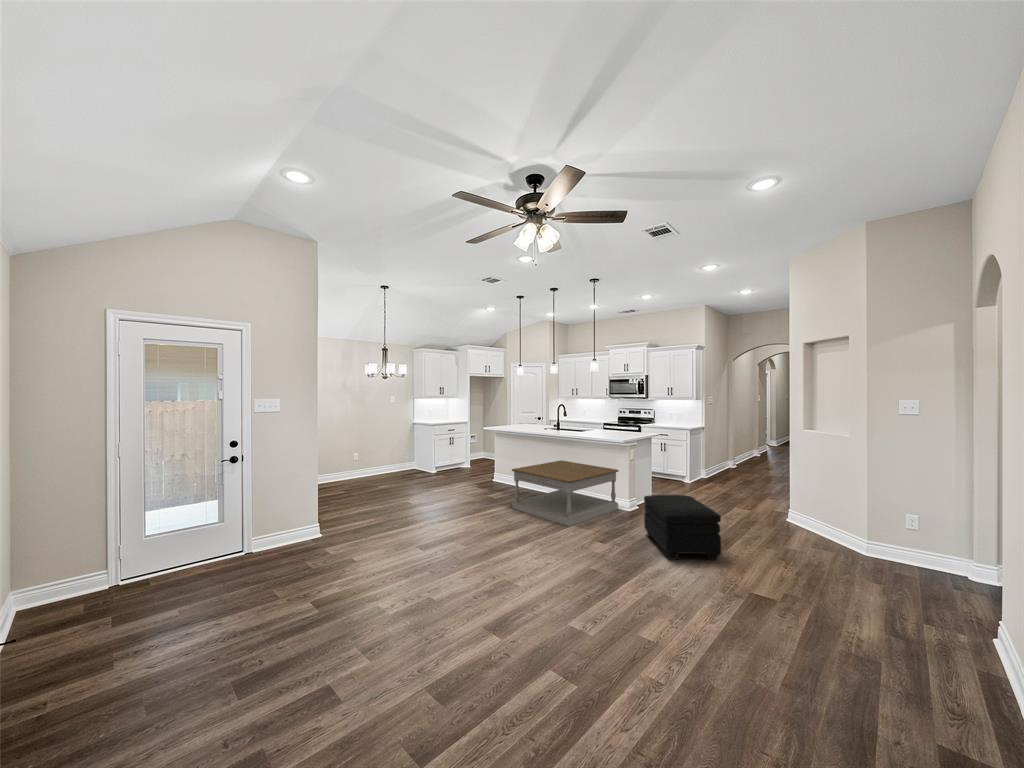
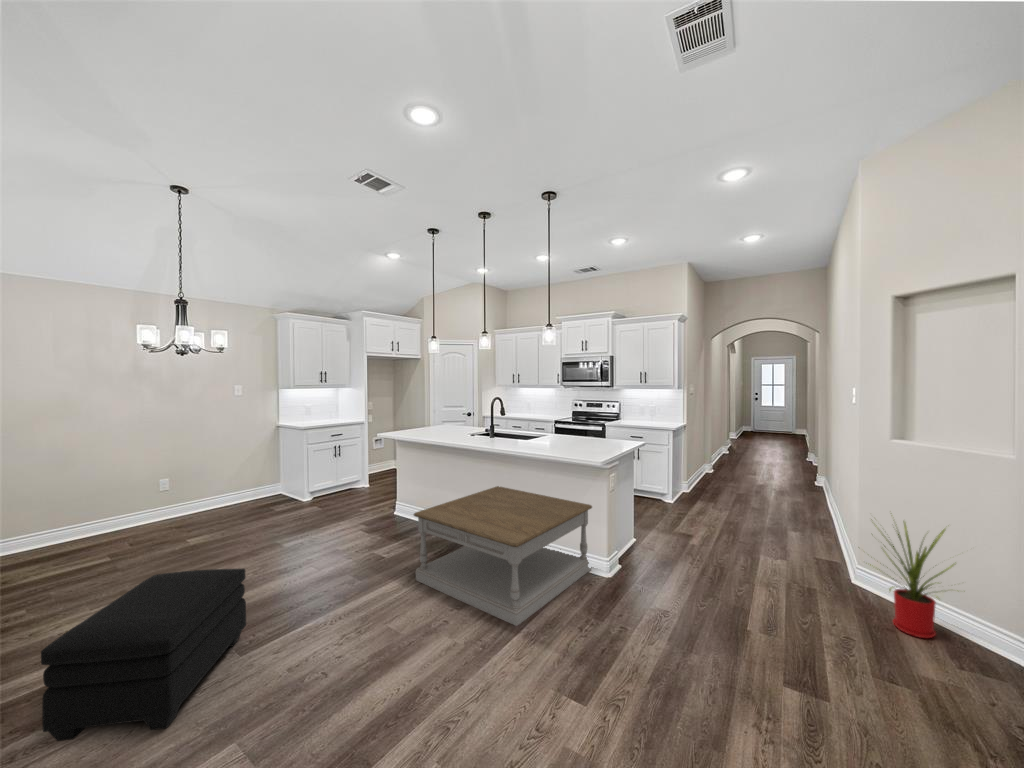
house plant: none [770,472,829,543] -> present [870,522,954,638]
ottoman: present [644,495,721,560] -> present [41,568,246,741]

